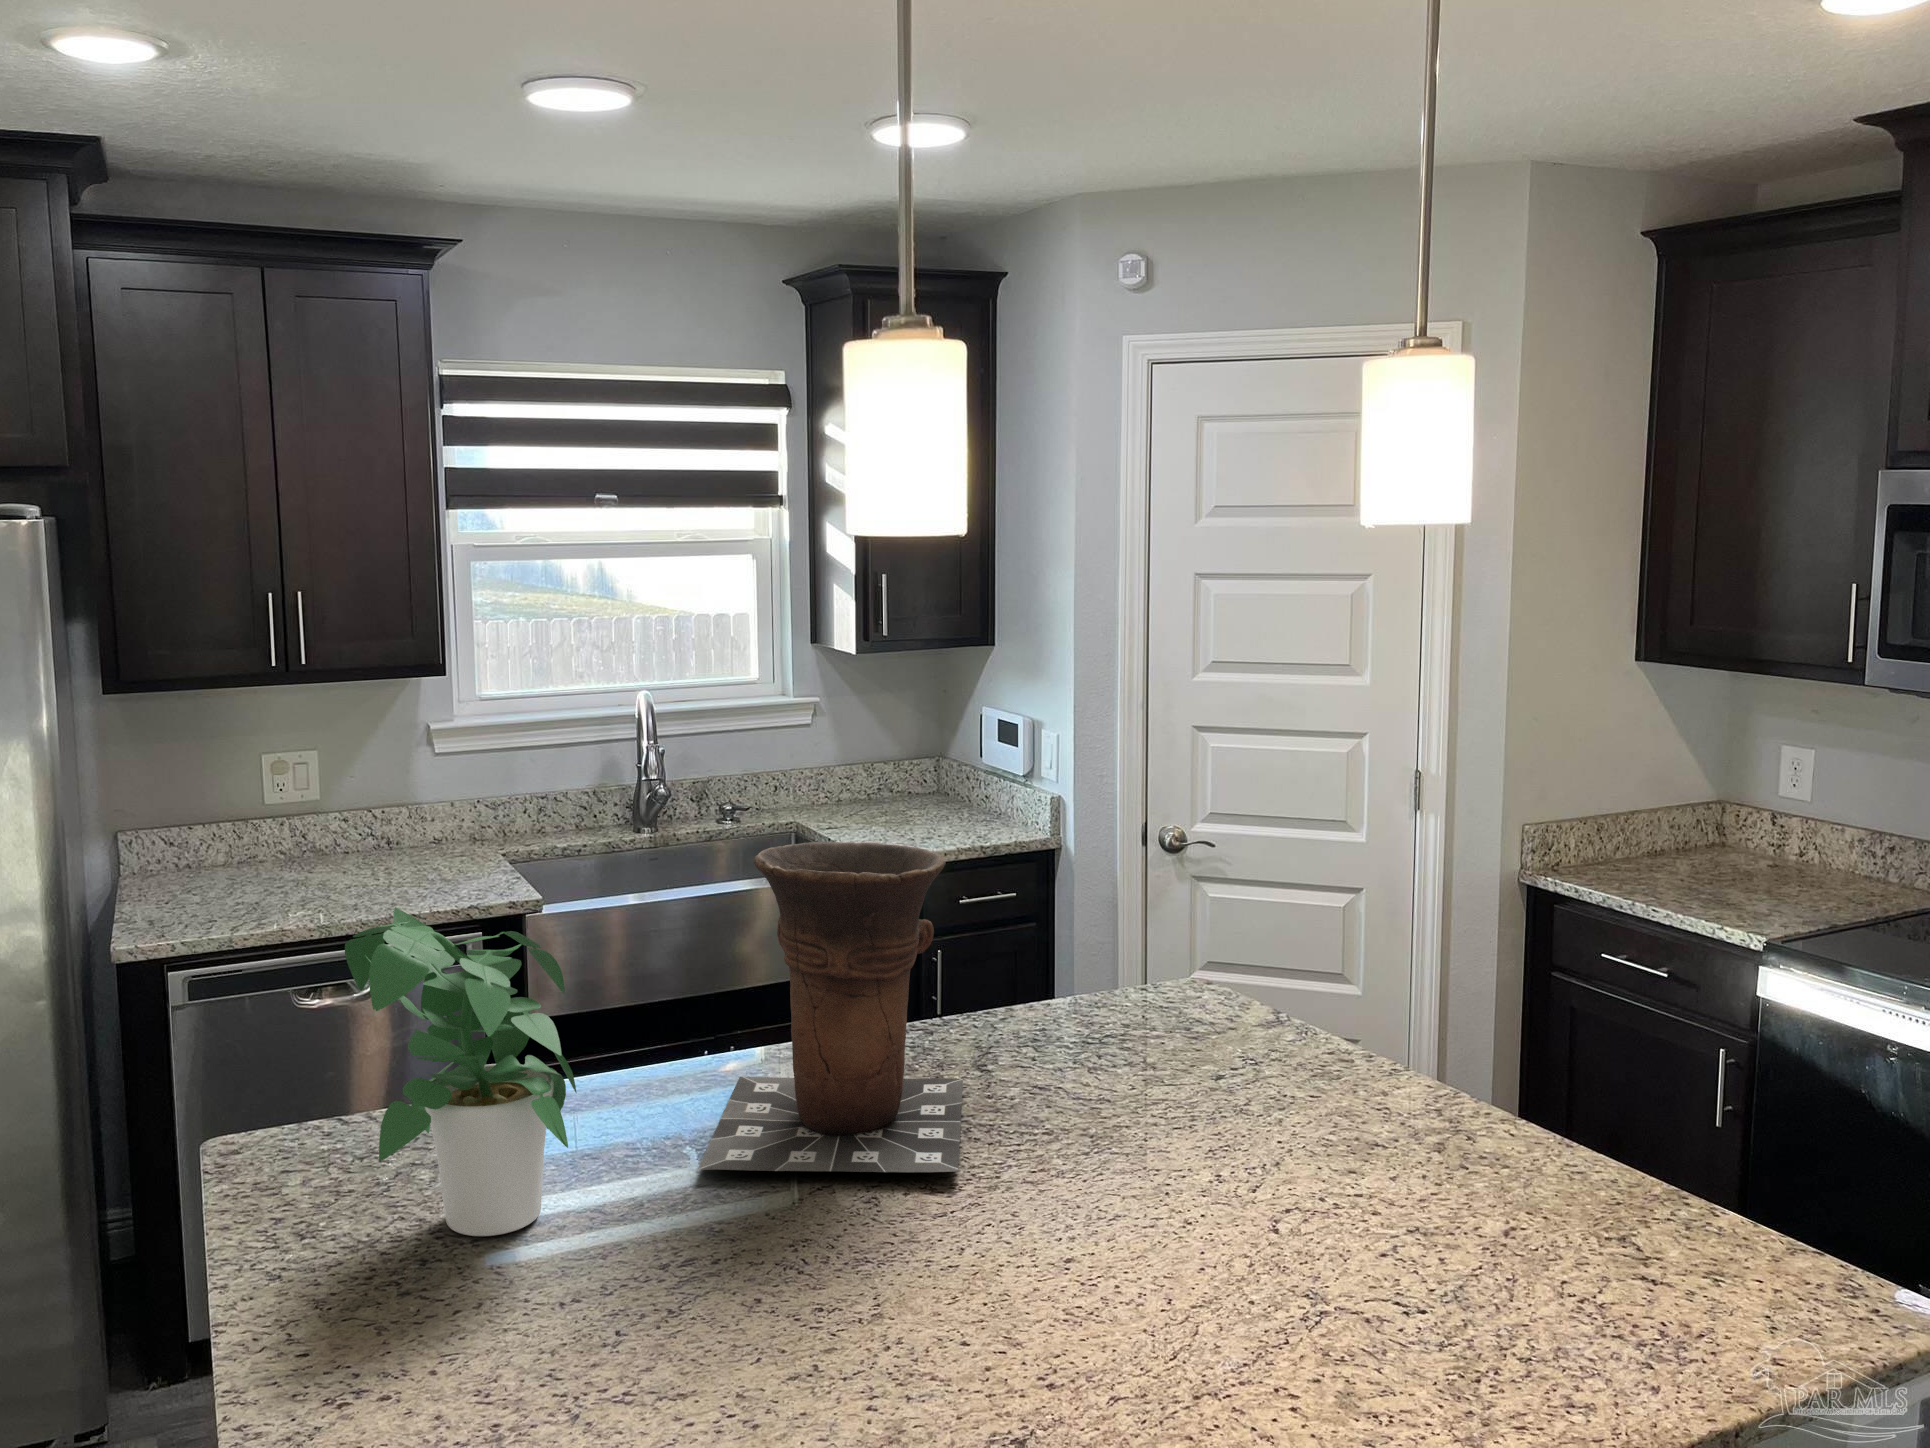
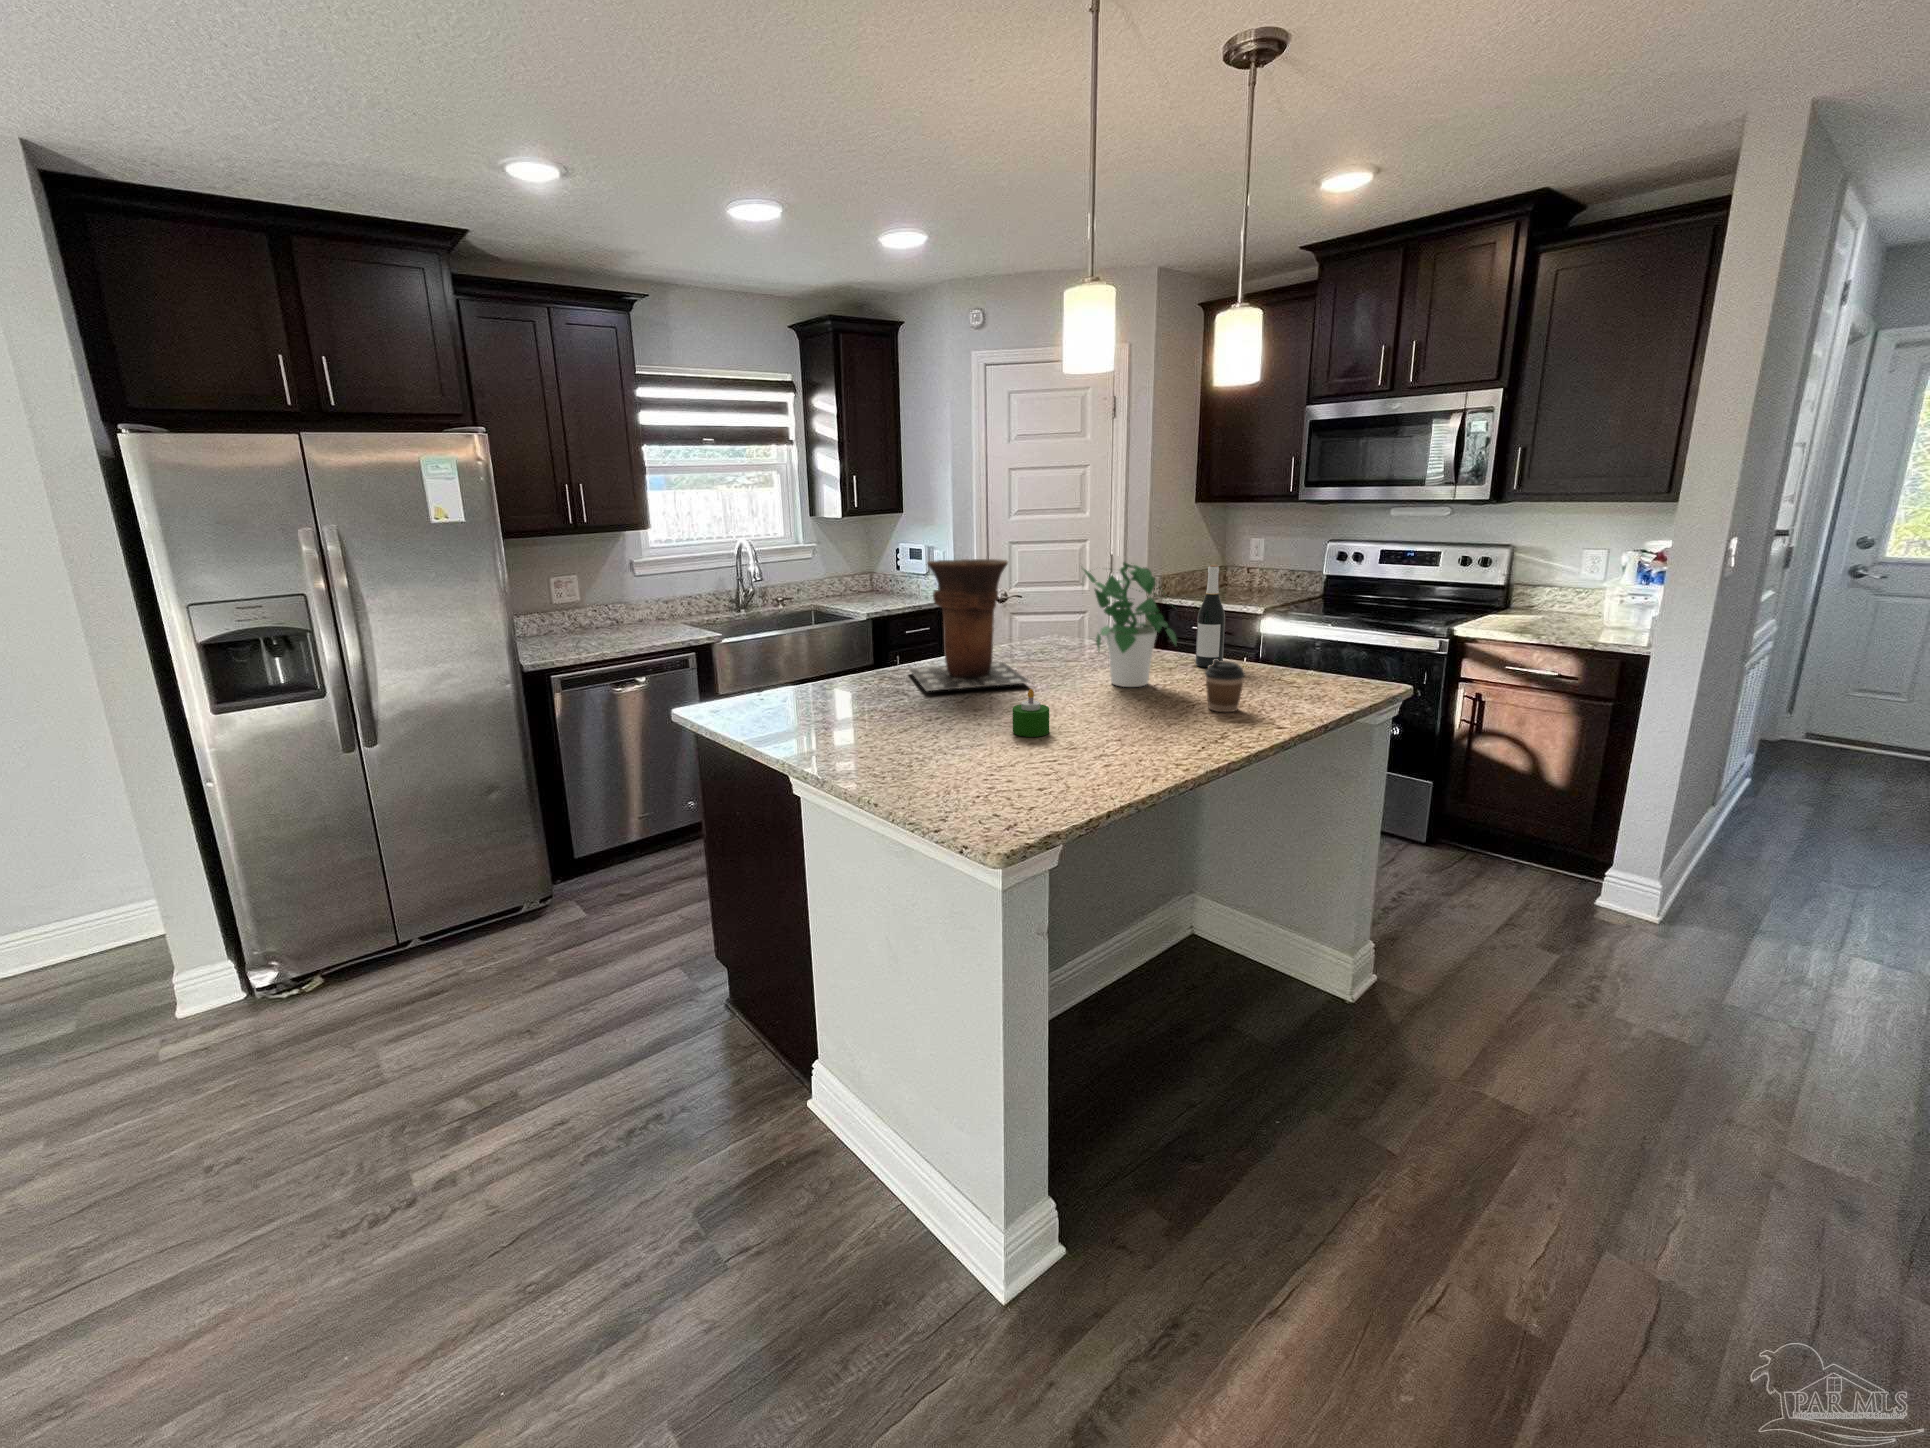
wine bottle: none [1422,905,1494,1165] -> present [1196,565,1225,667]
potted plant: present [345,907,577,1236] -> present [1083,563,1177,687]
coffee cup: none [1312,1214,1417,1373] -> present [1205,659,1245,712]
candle: none [754,1264,848,1398] -> present [1013,689,1049,737]

